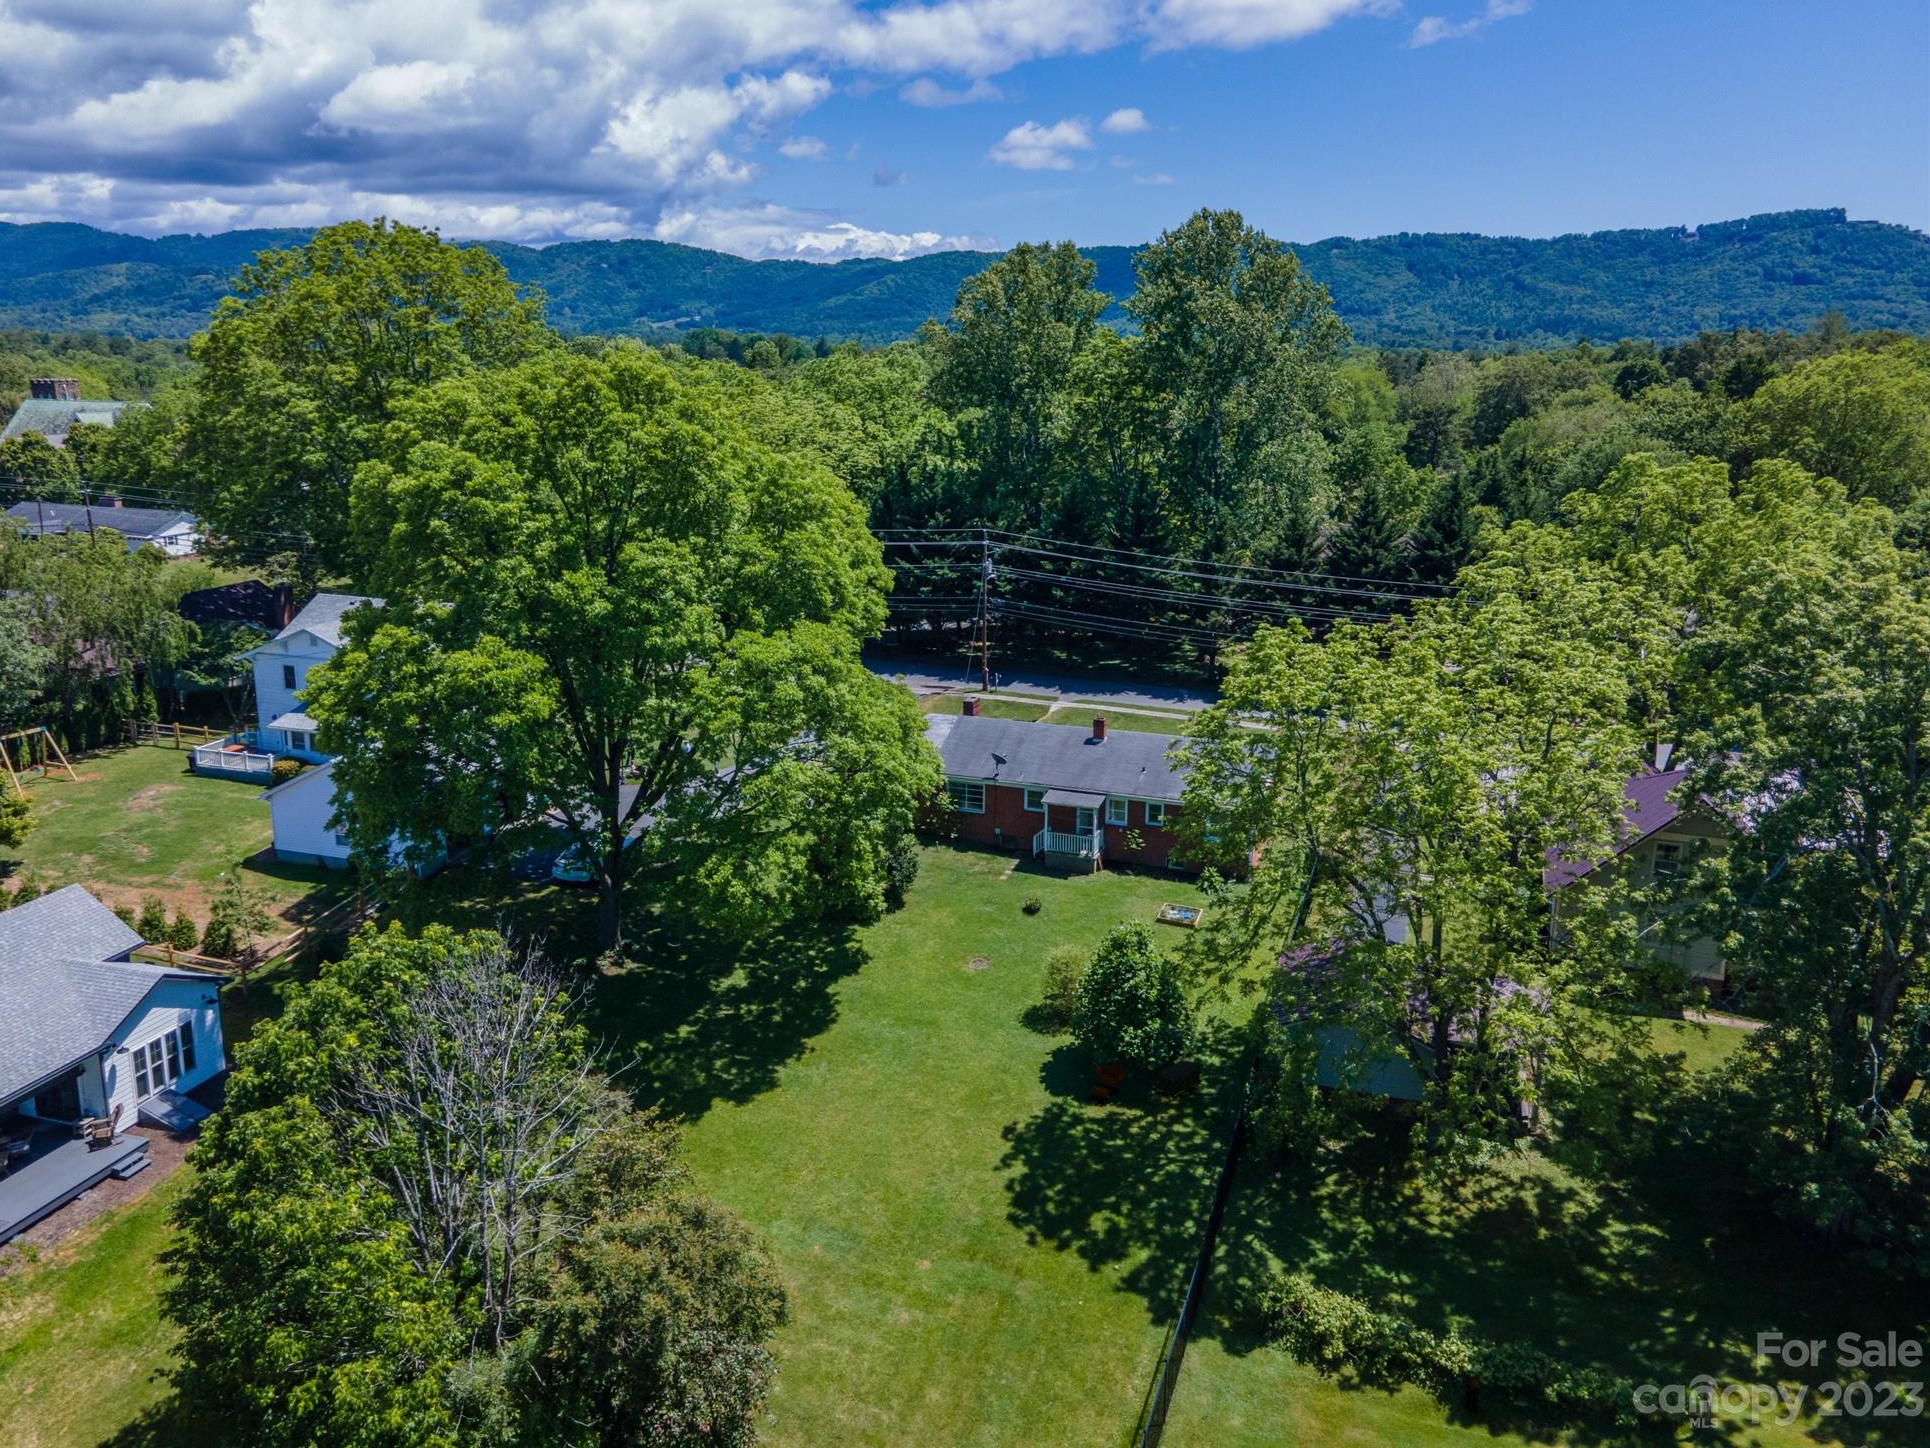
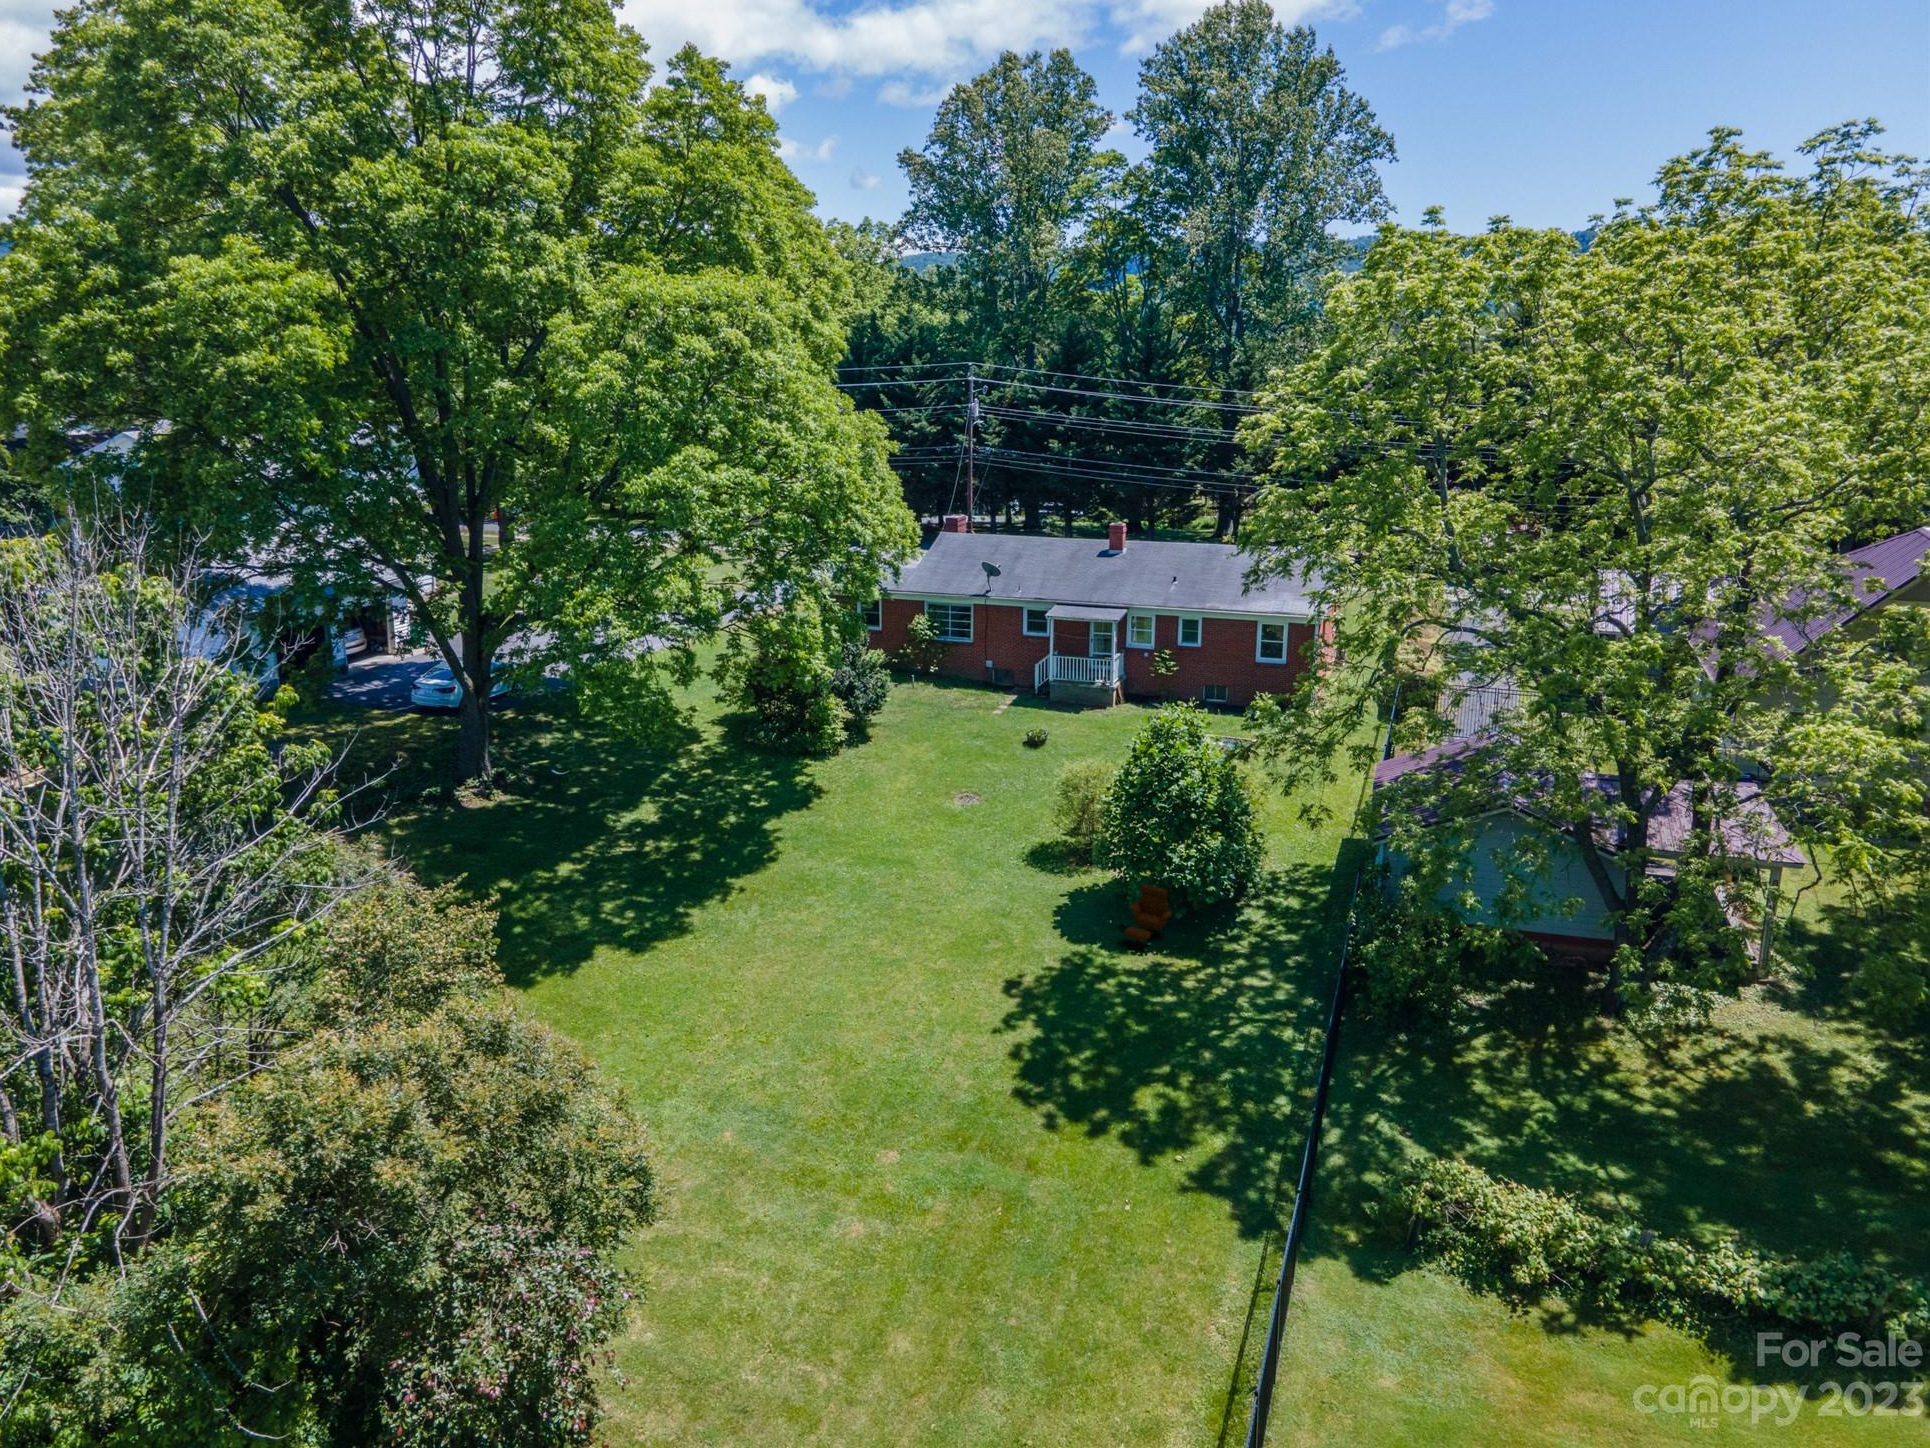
bench: present [1157,1060,1201,1100] -> none [1216,894,1278,946]
watering can: present [1461,1376,1480,1411] -> none [1755,1309,1793,1369]

